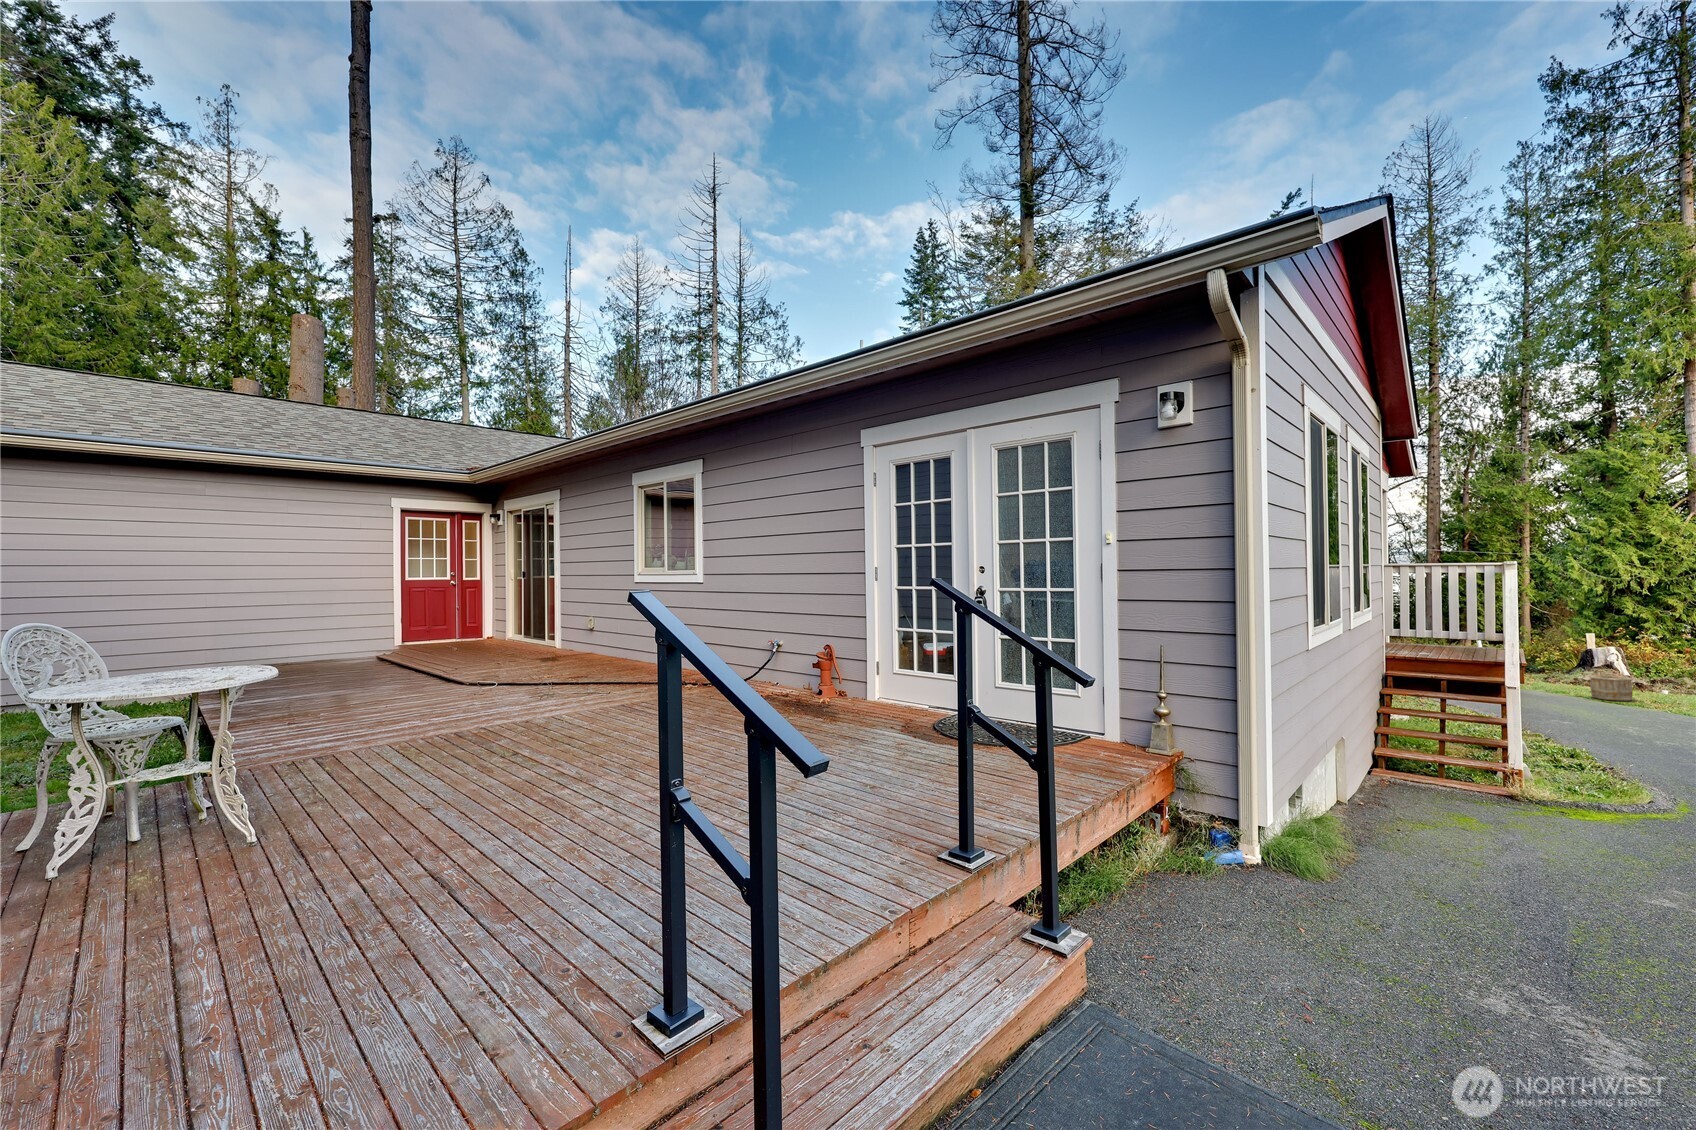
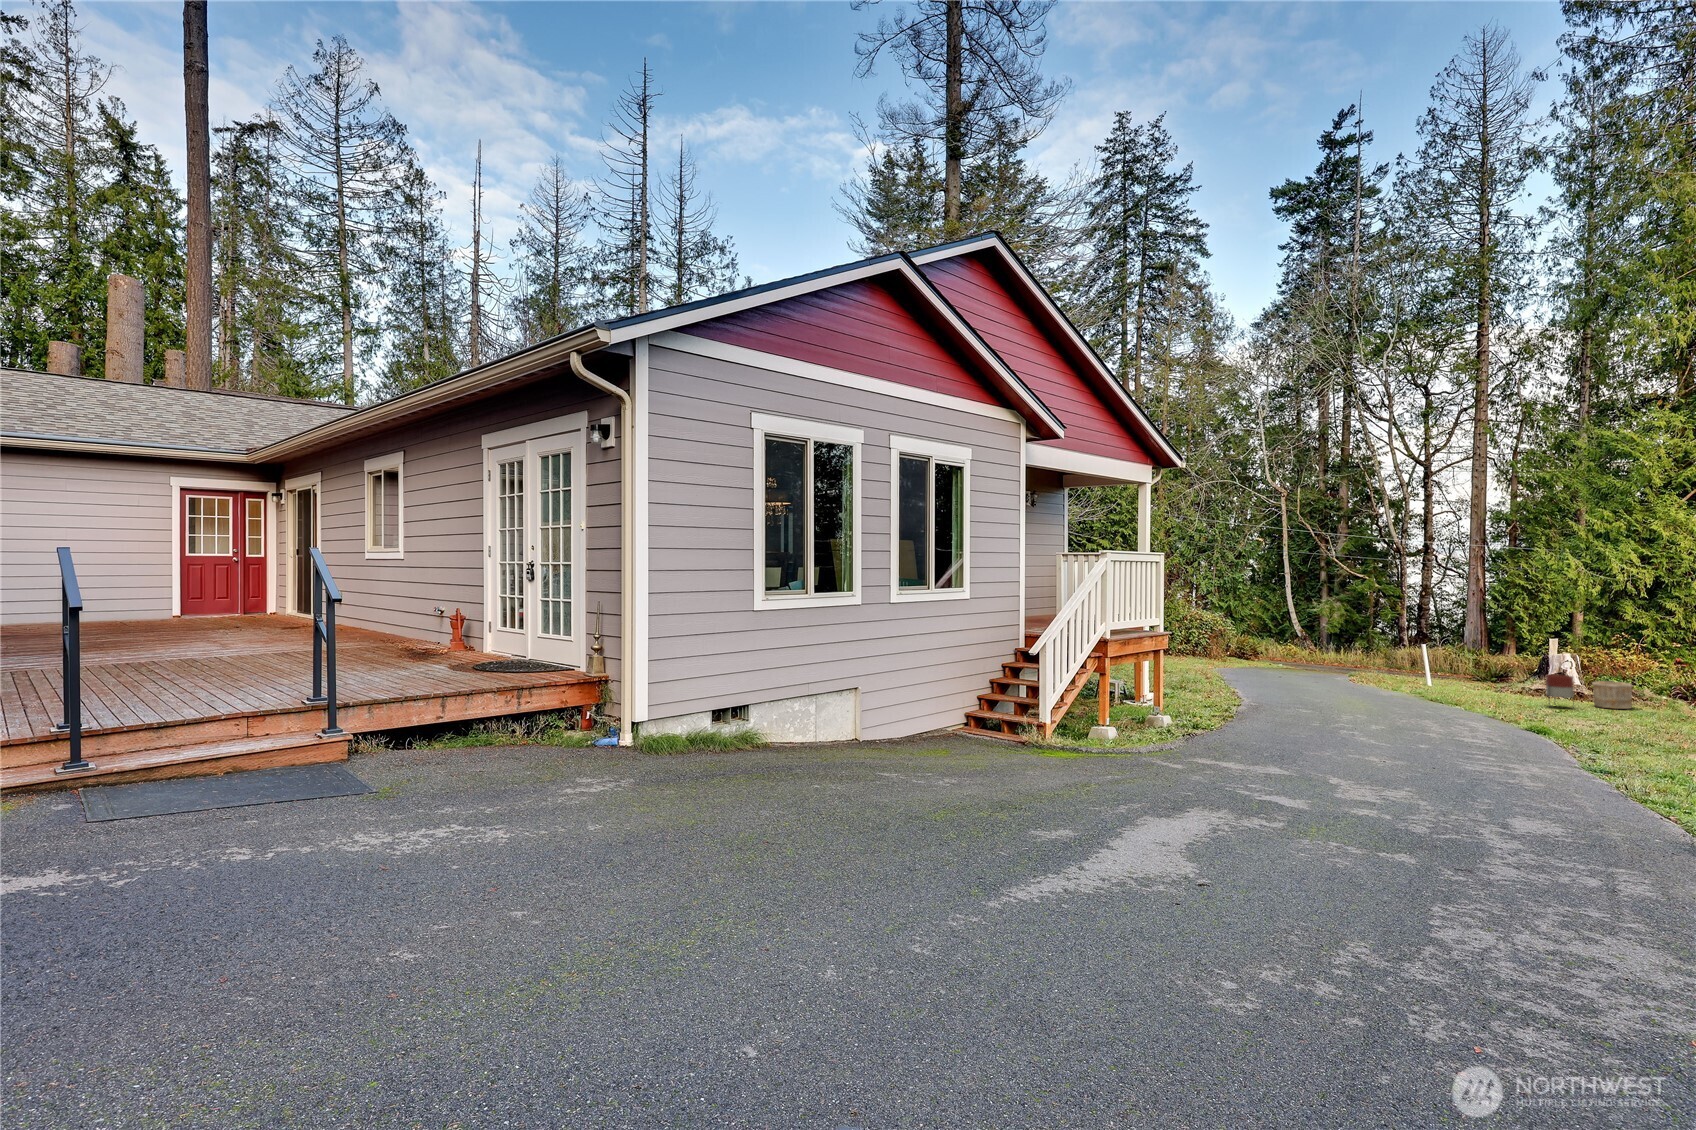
planter: none [1547,669,1578,701] -> present [1546,674,1574,705]

